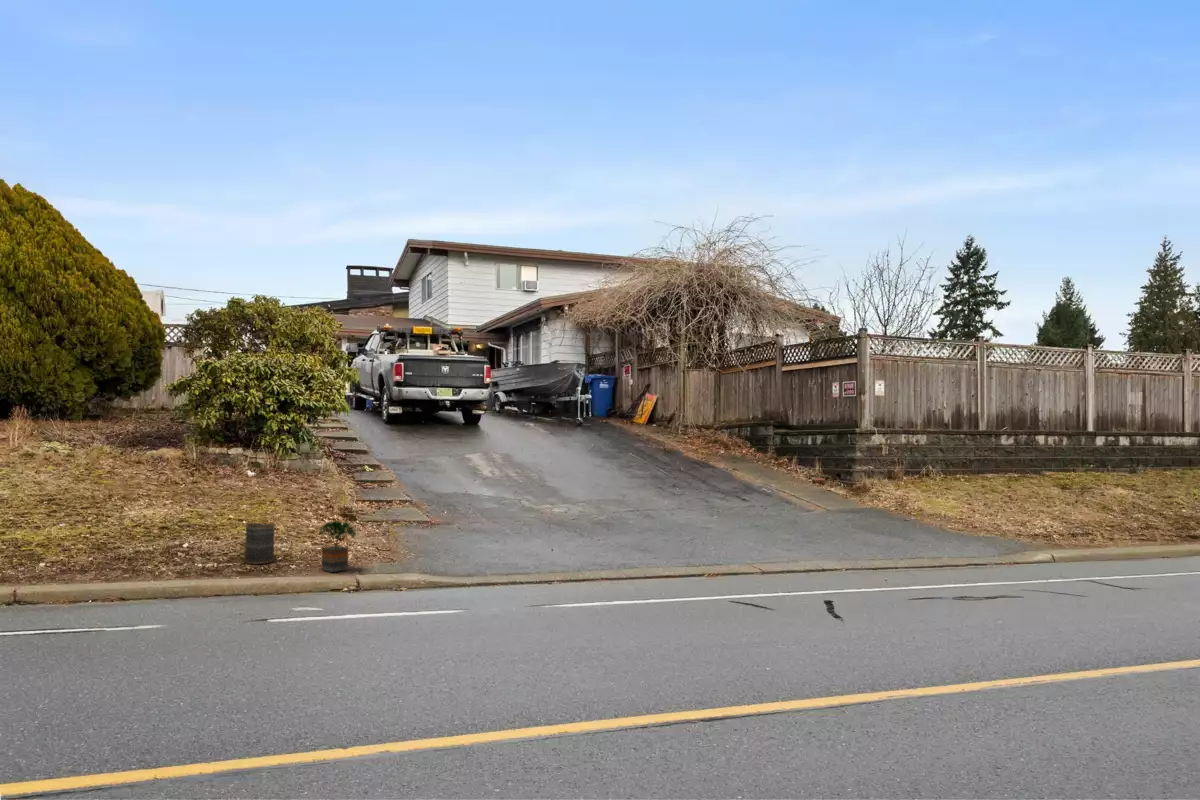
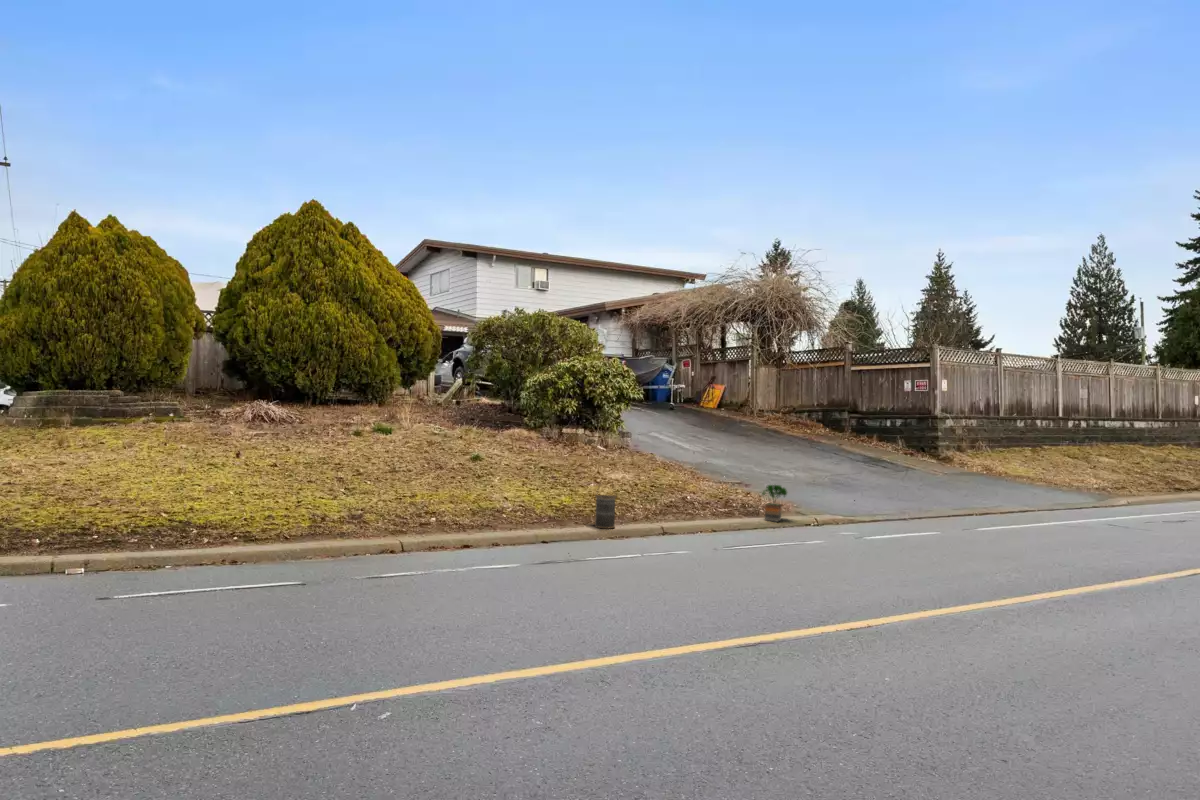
basket: present [245,510,275,564] -> present [595,483,617,528]

